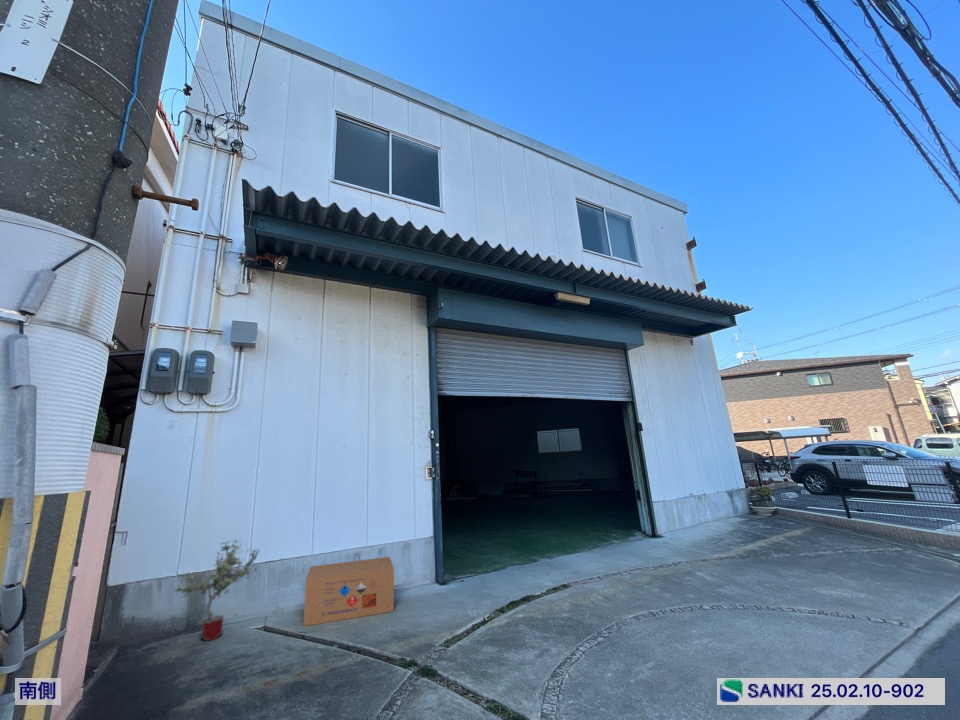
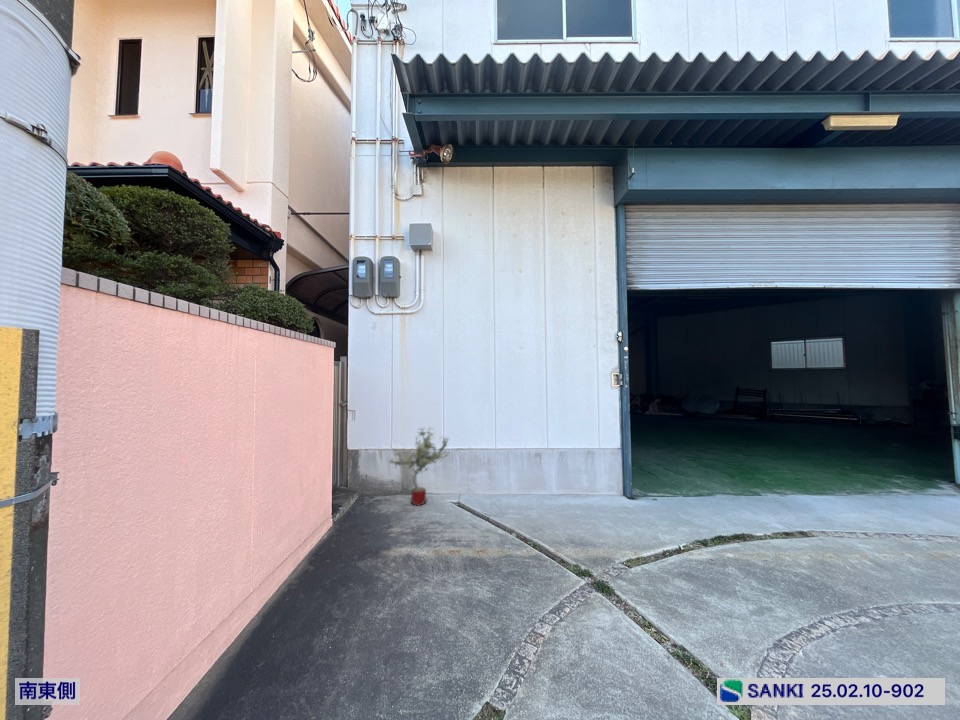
cardboard box: present [303,557,394,626] -> none [489,460,575,516]

